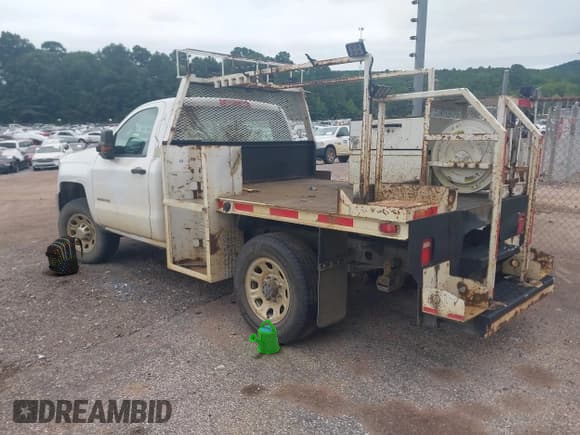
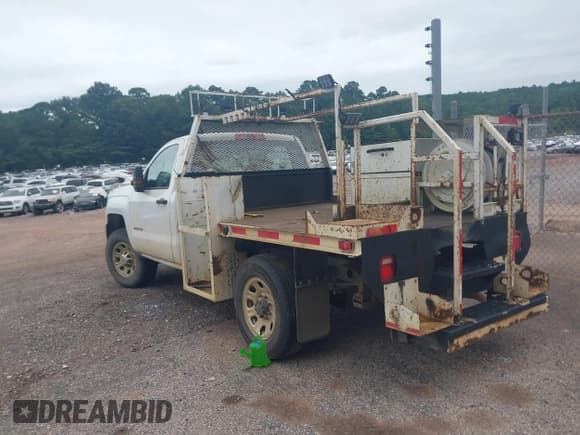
backpack: present [45,236,83,275] -> none [92,262,125,297]

